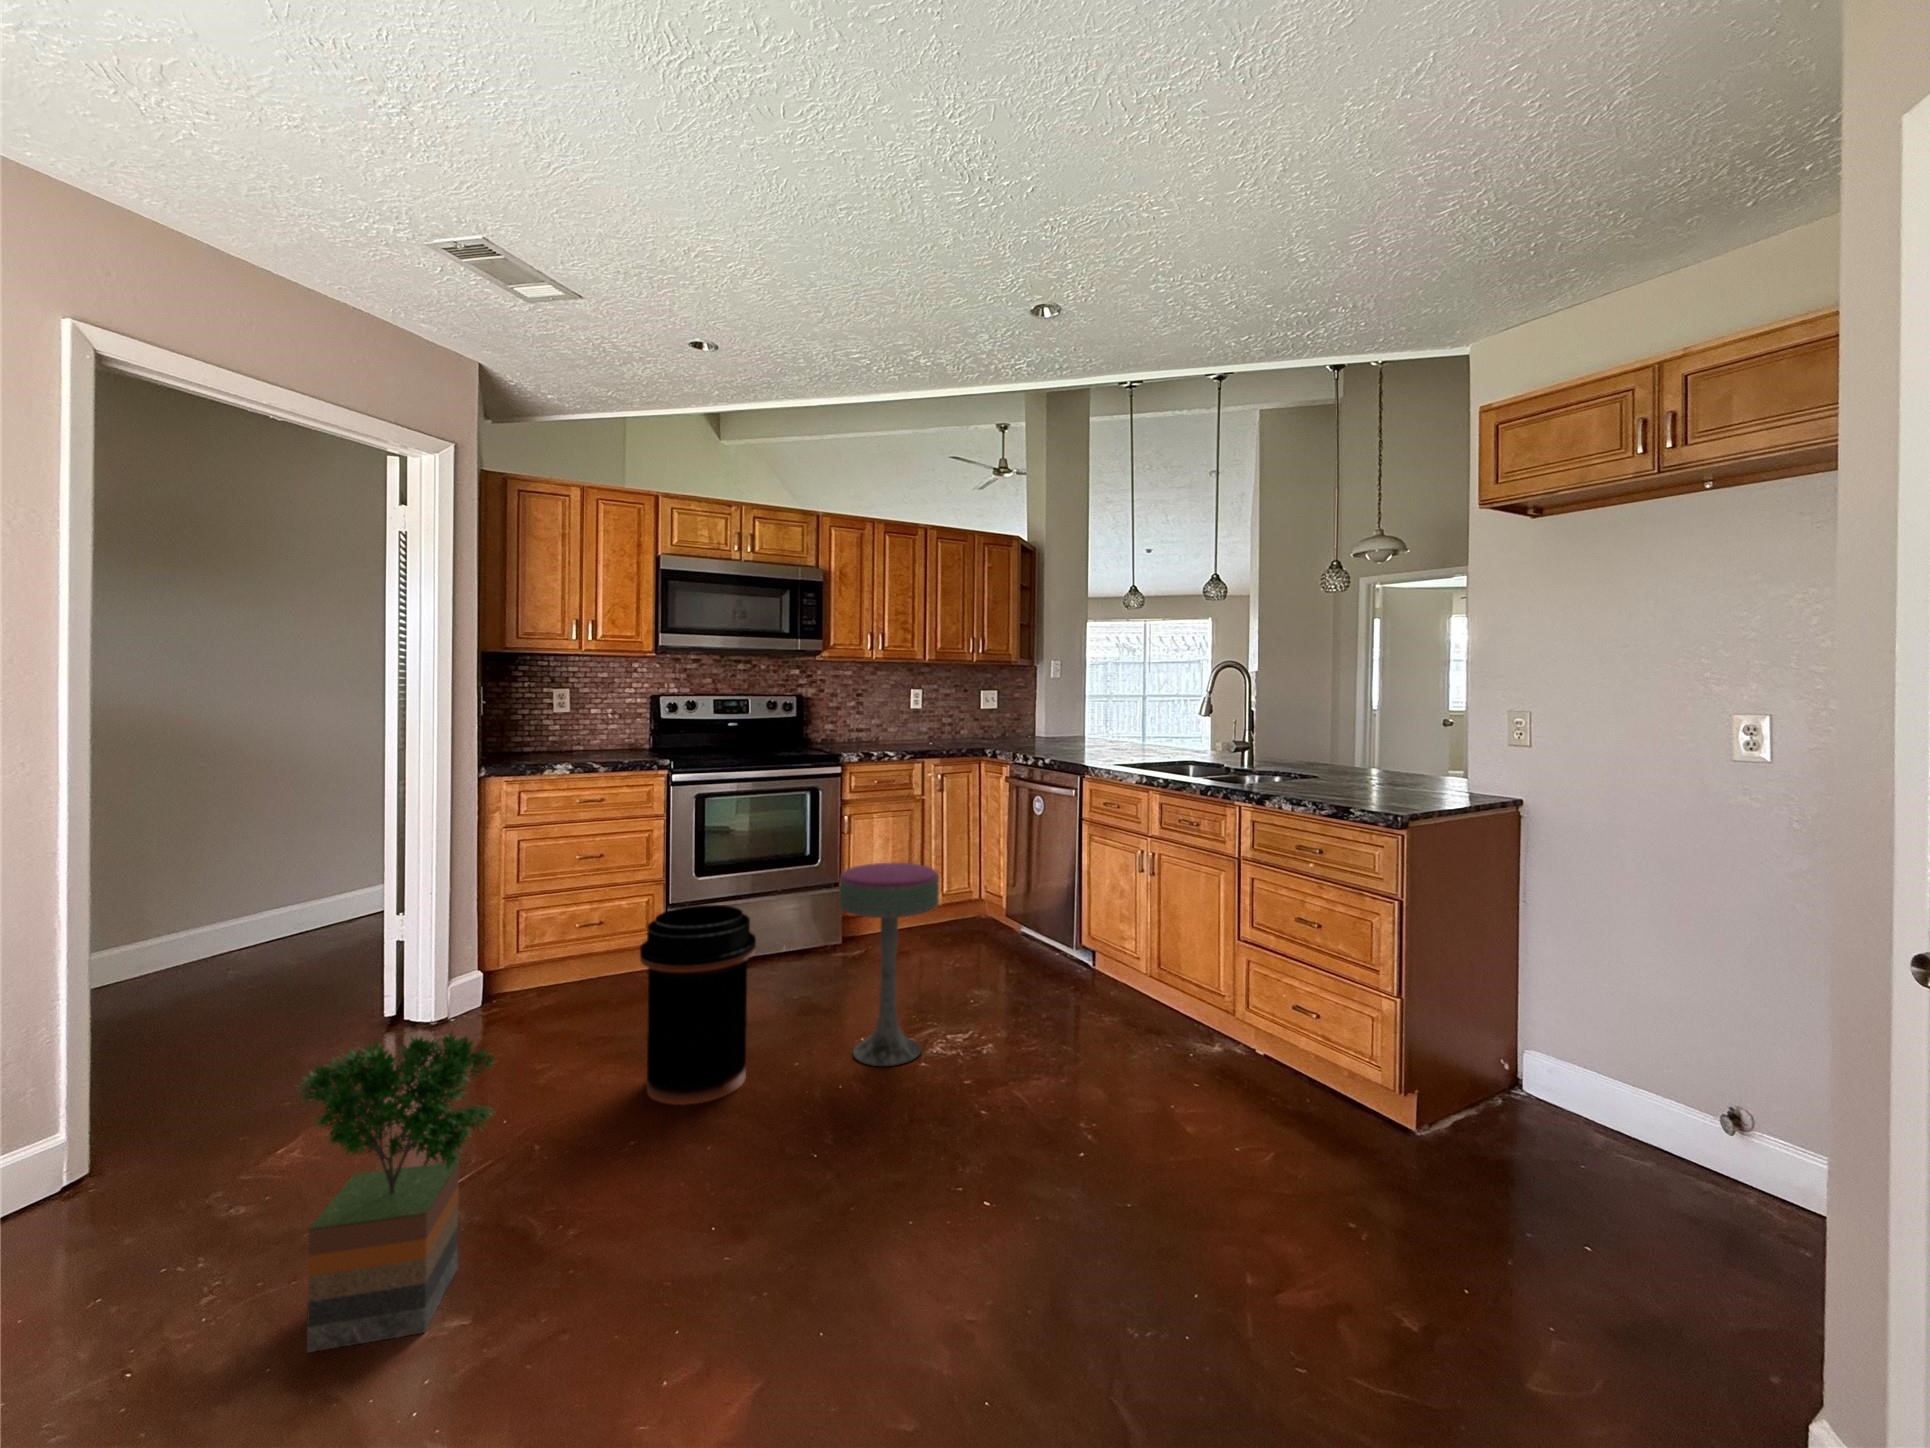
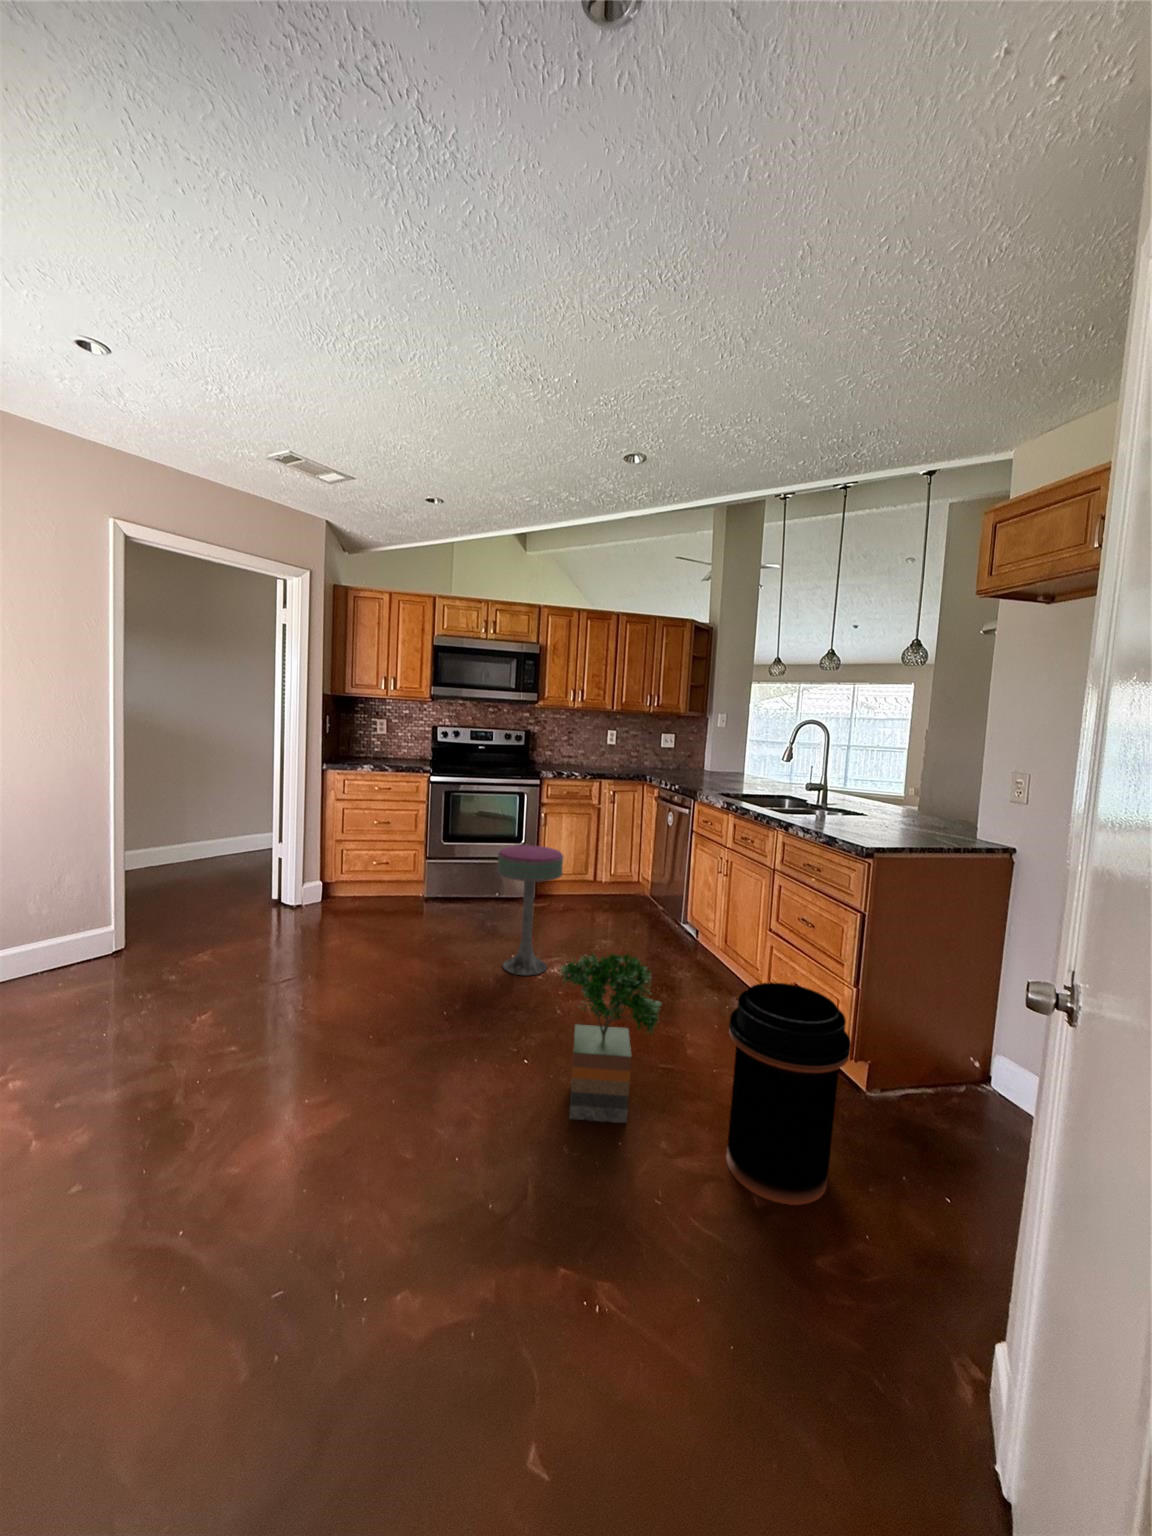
trash can: present [640,905,756,1105] -> present [726,983,851,1205]
potted tree: present [298,1033,494,1353] -> present [560,953,661,1123]

